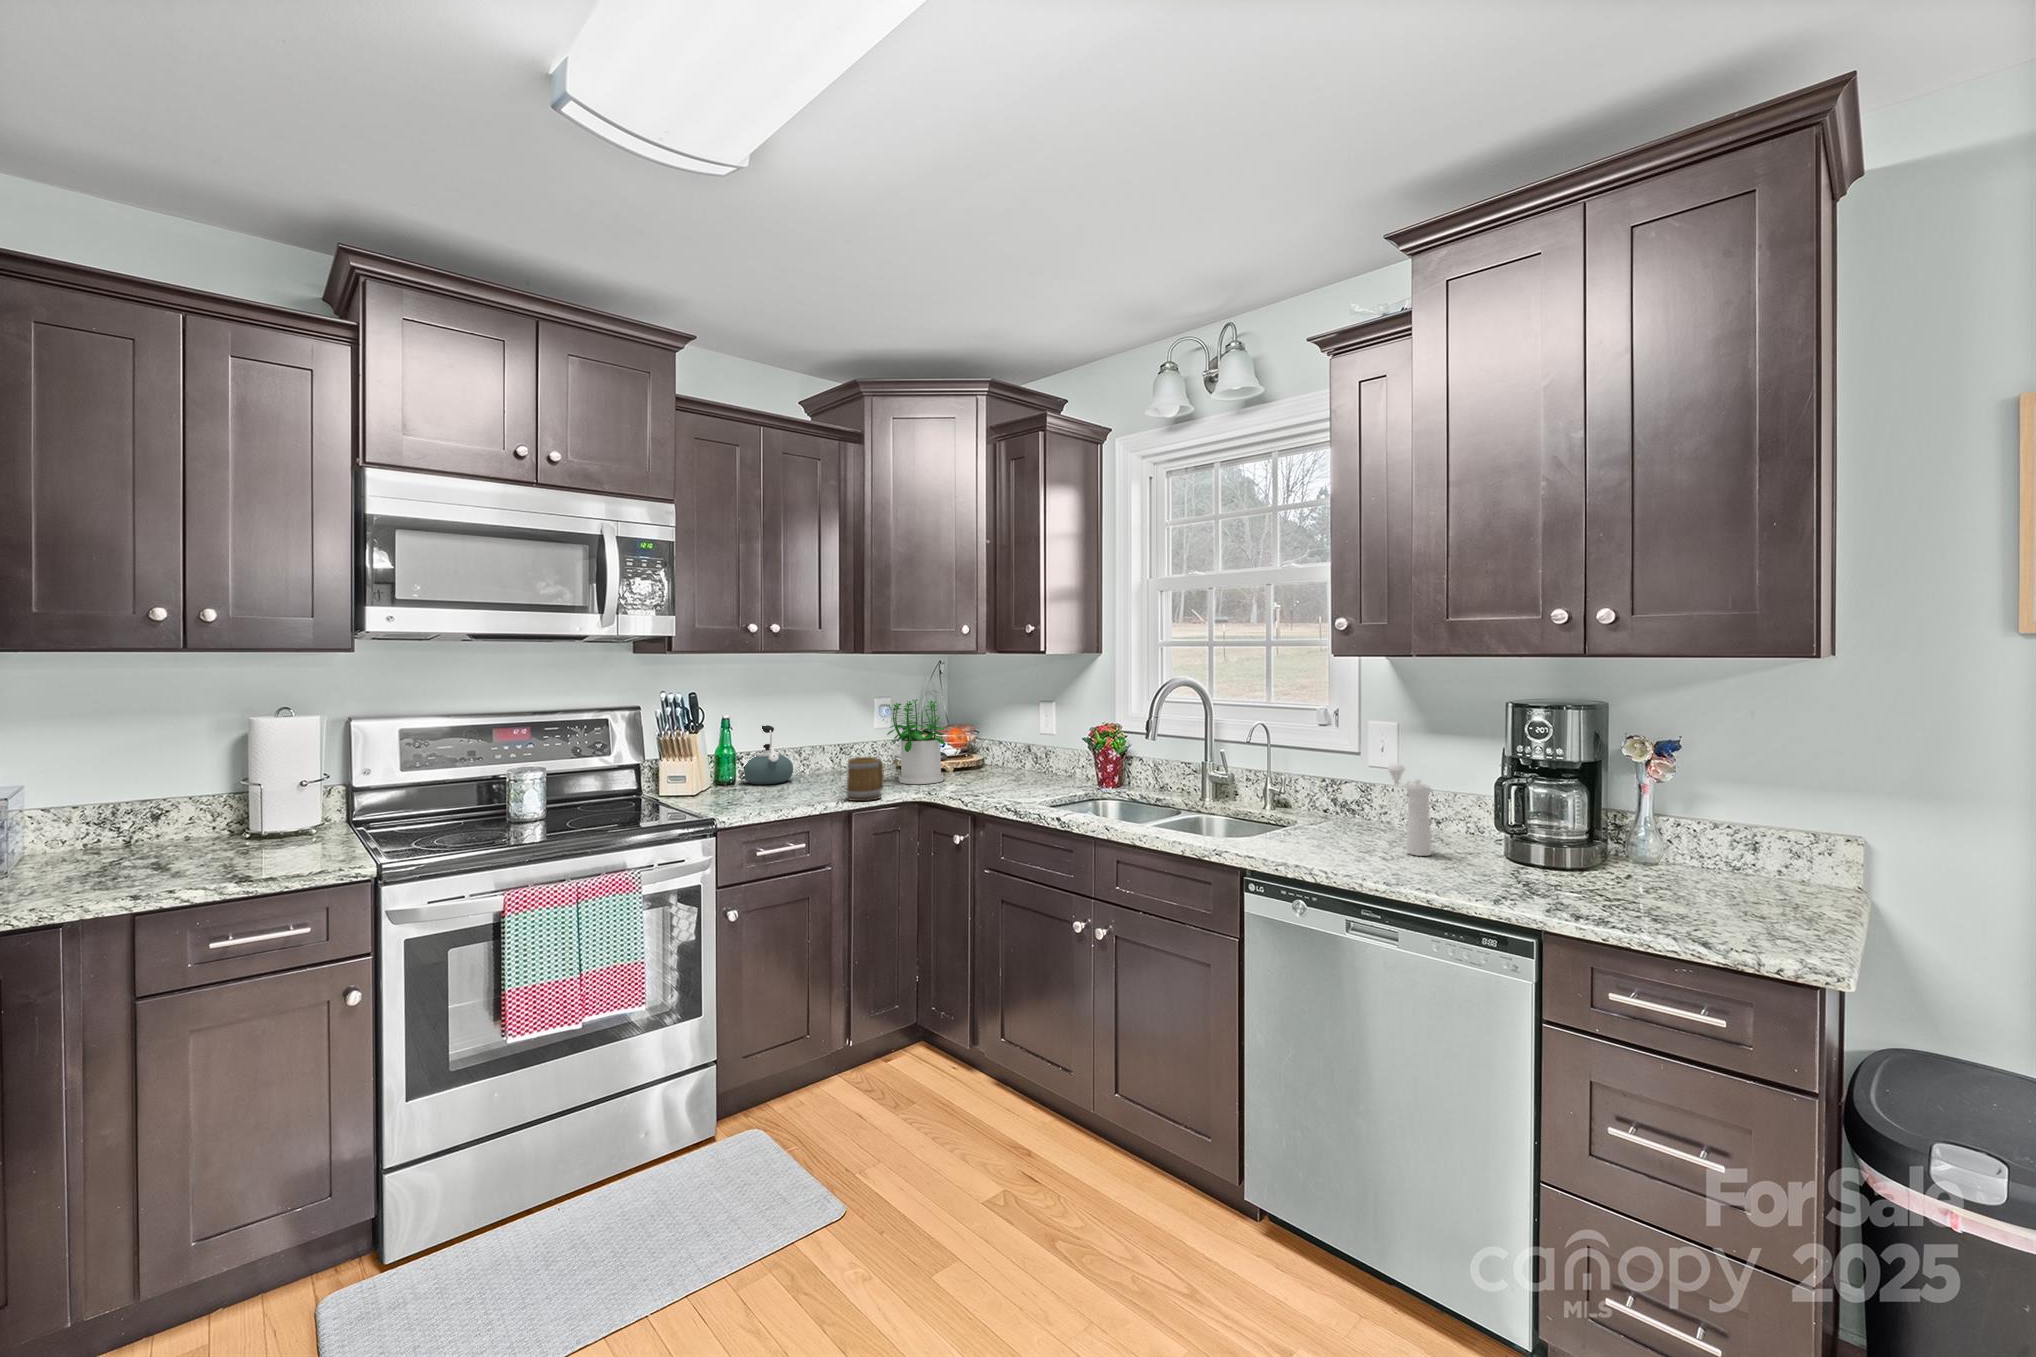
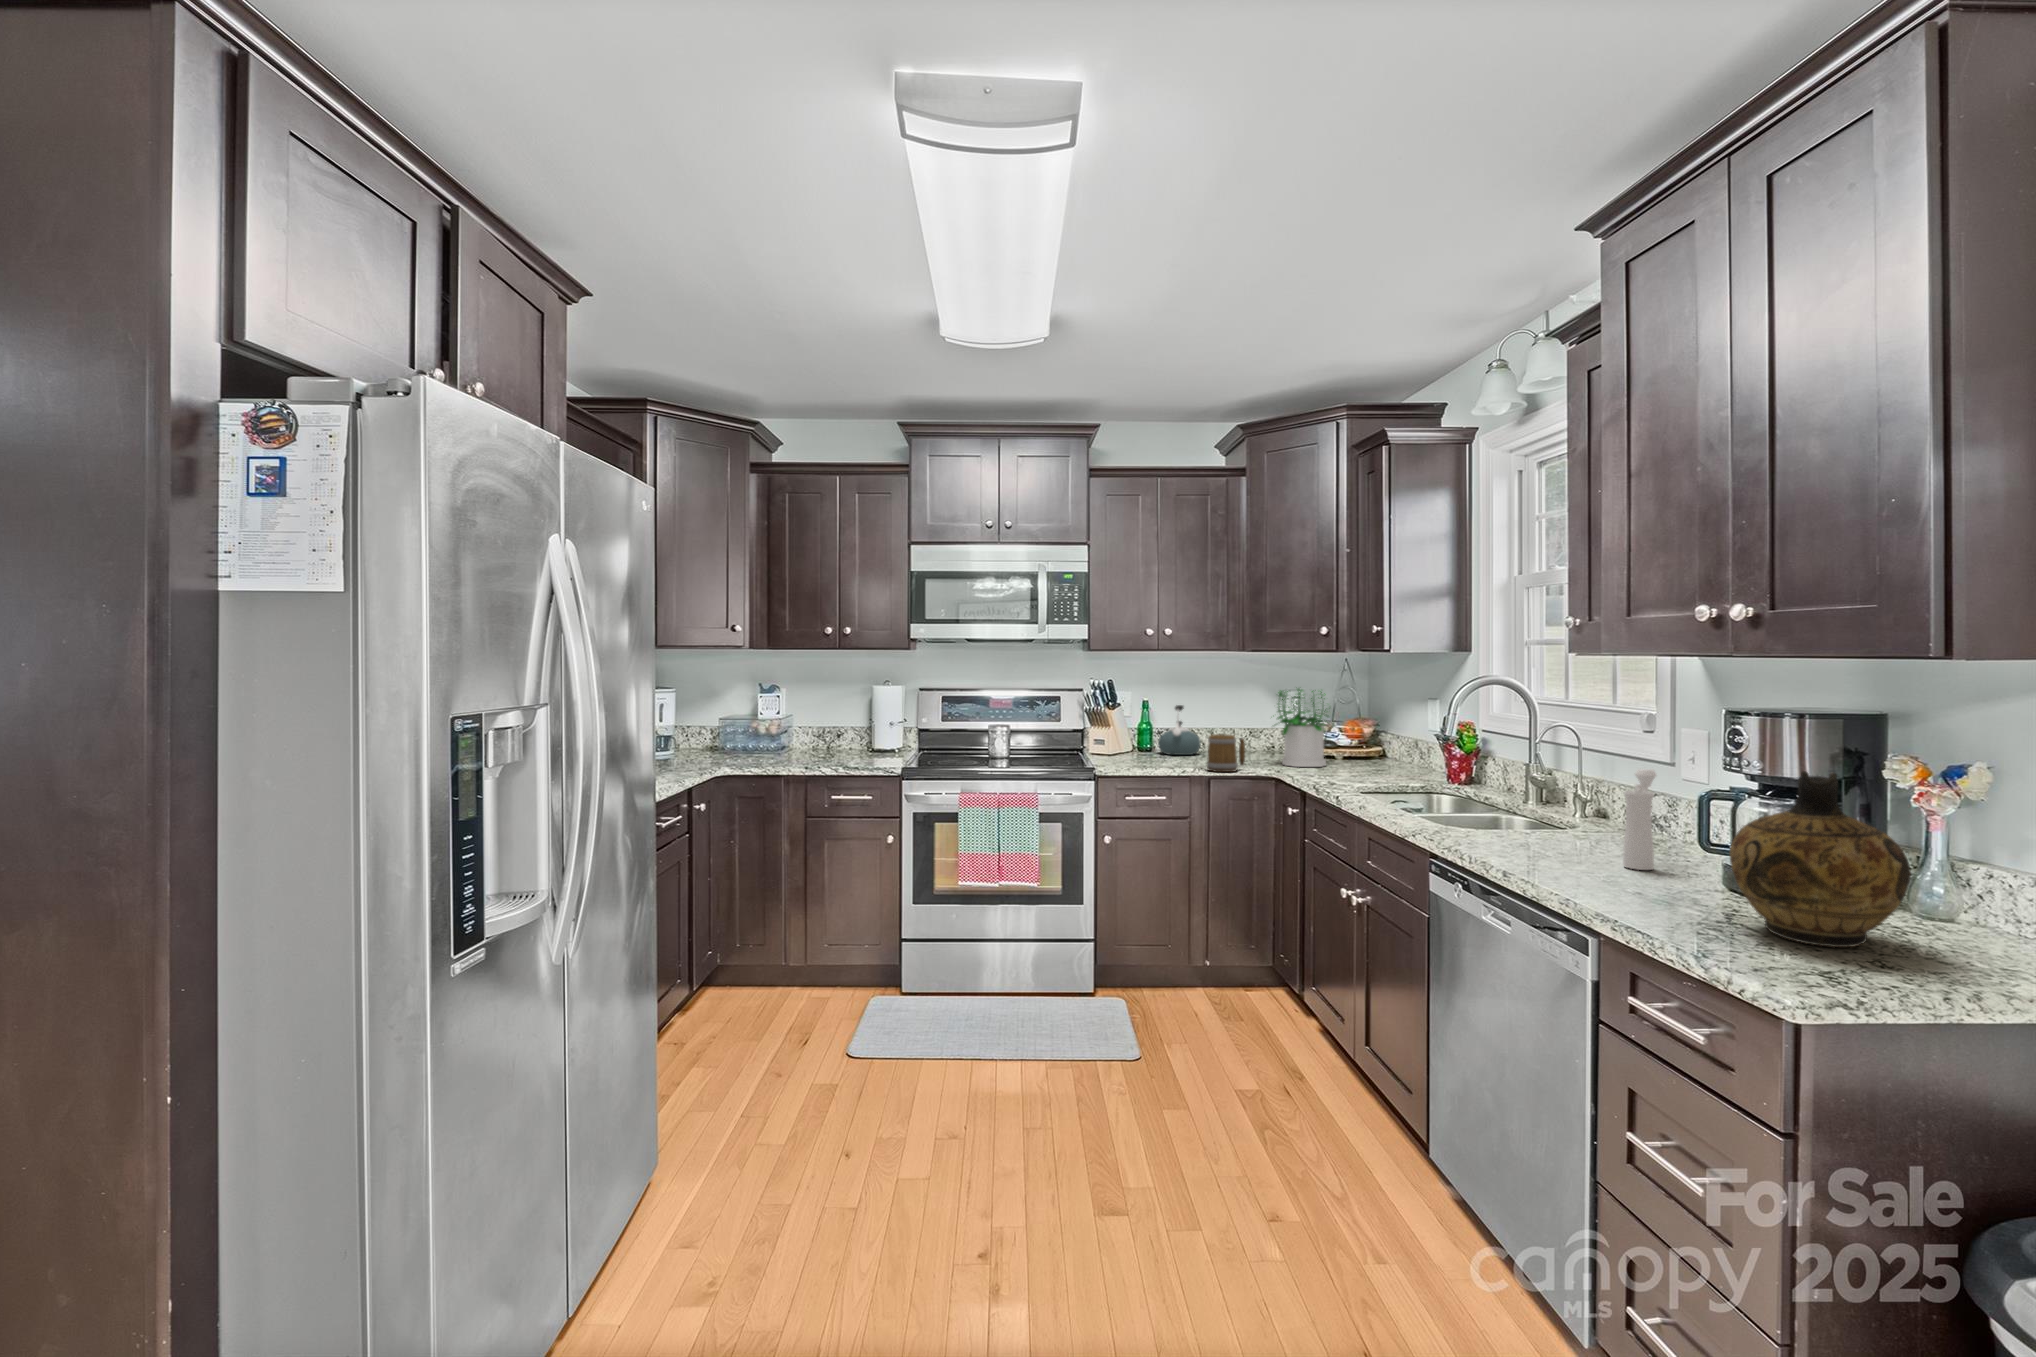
ceramic jug: none [1600,762,1746,908] -> present [1729,771,1911,947]

